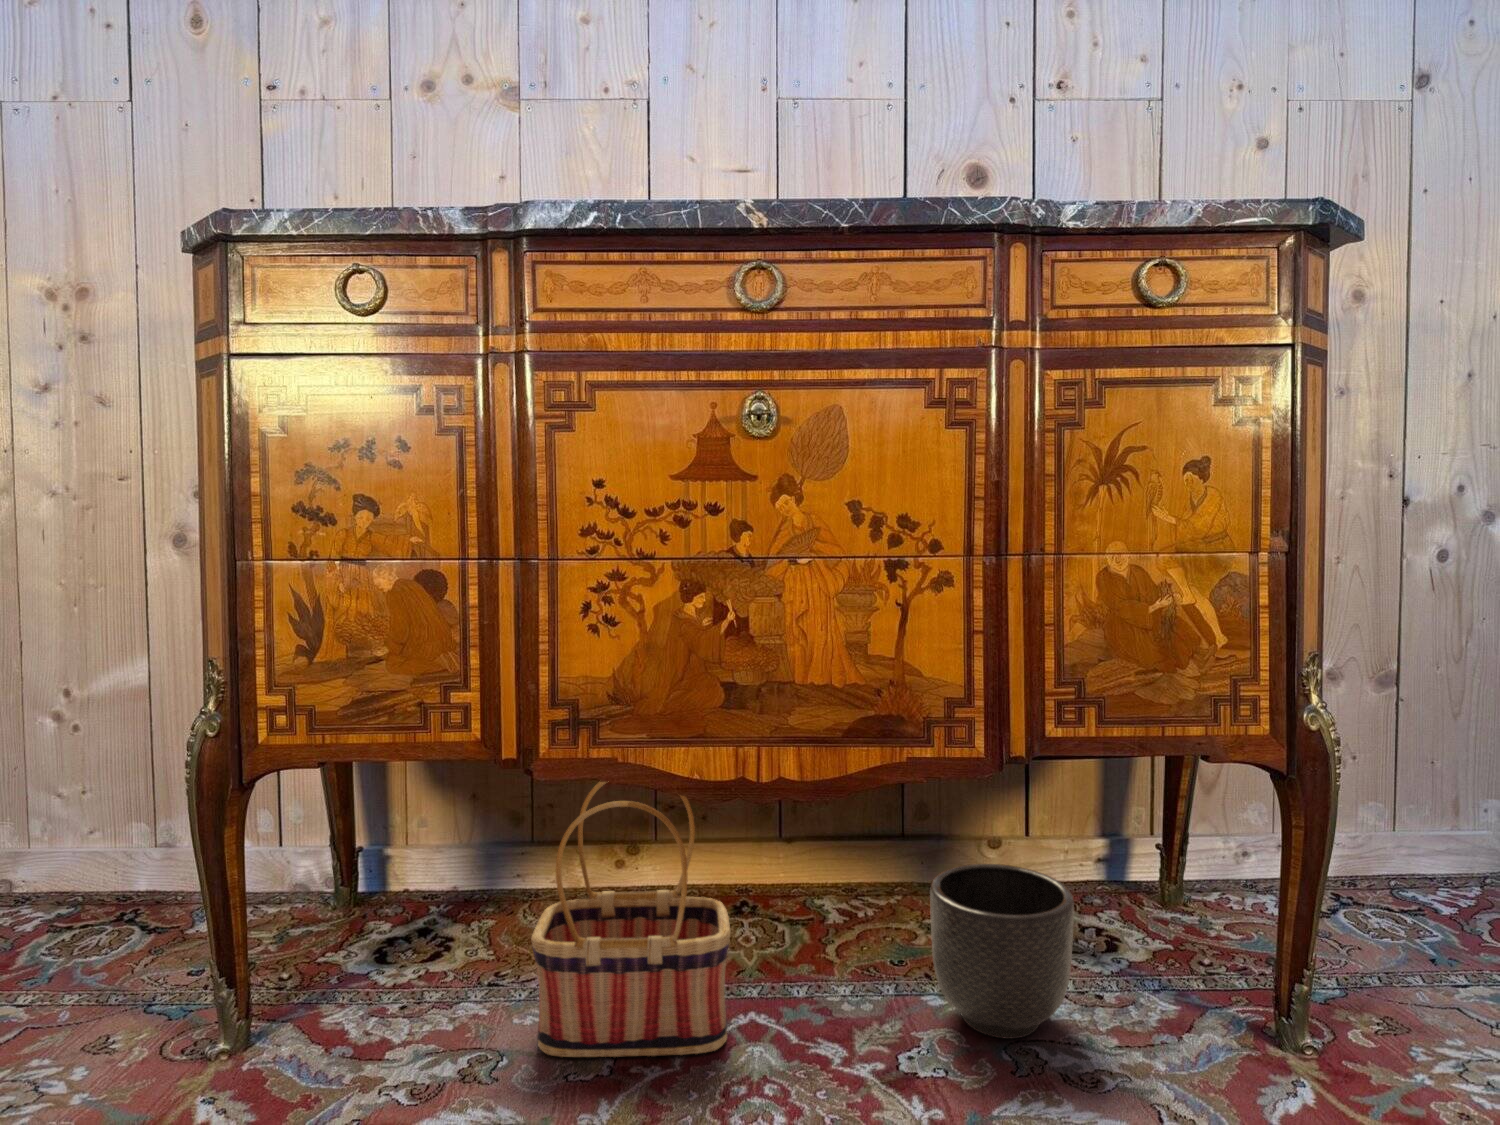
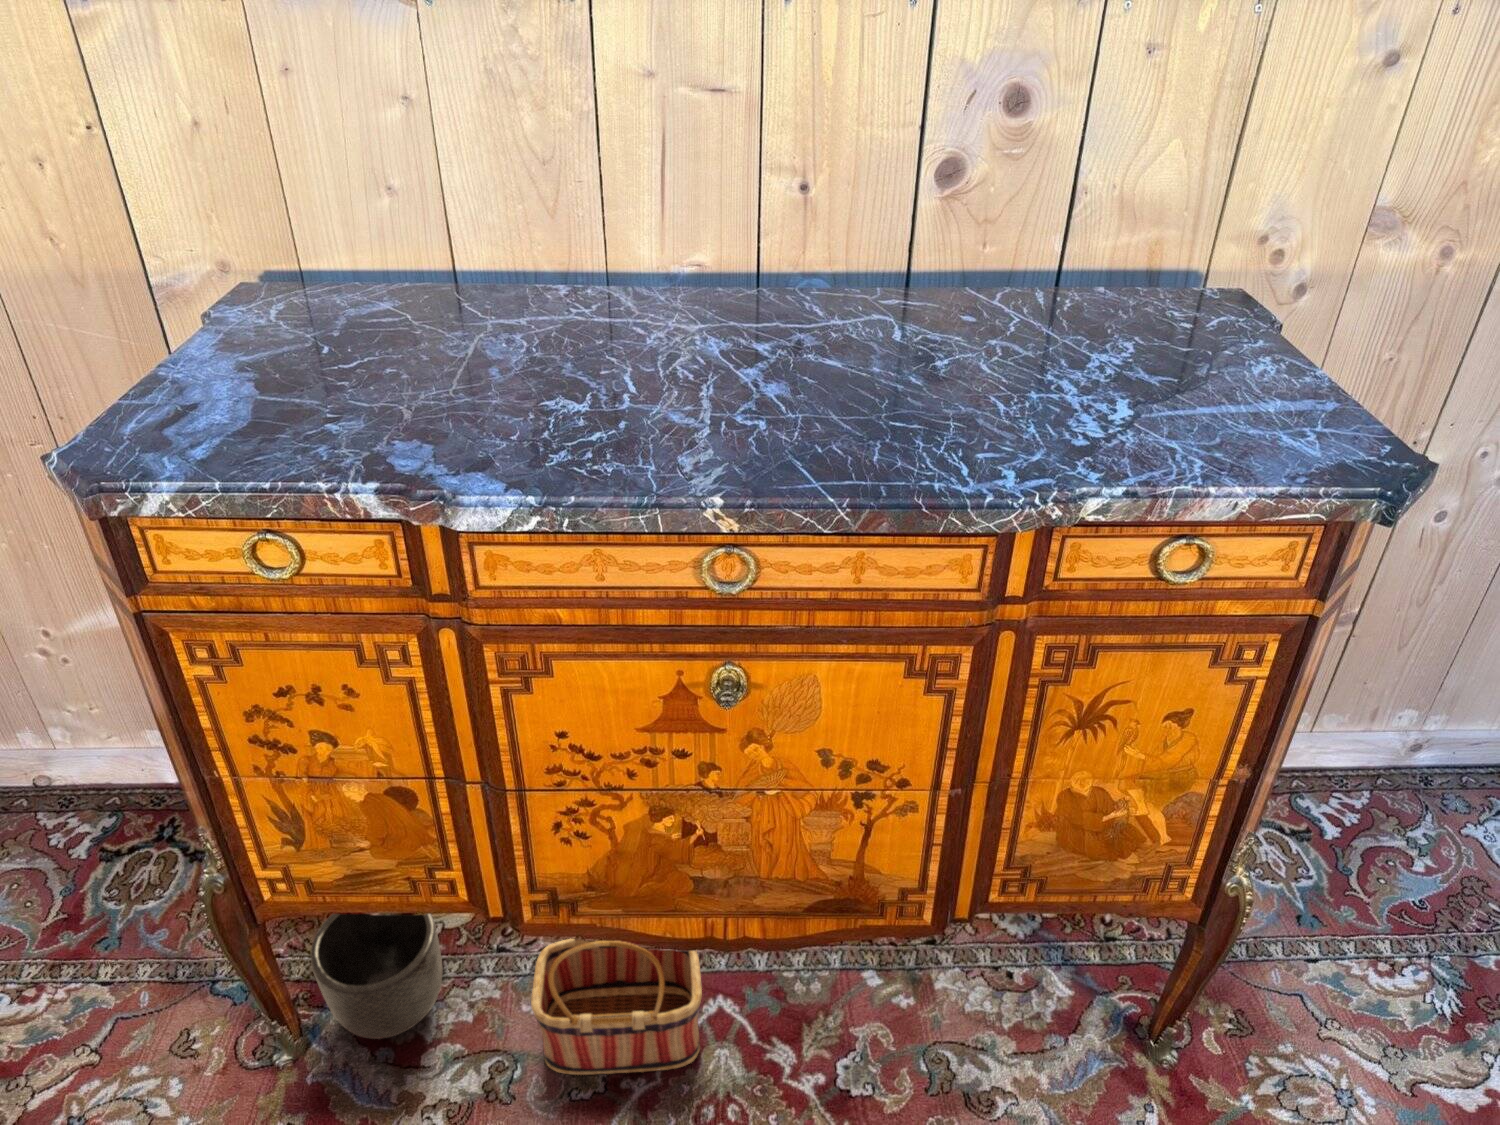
planter: present [930,864,1074,1039] -> present [311,914,442,1039]

